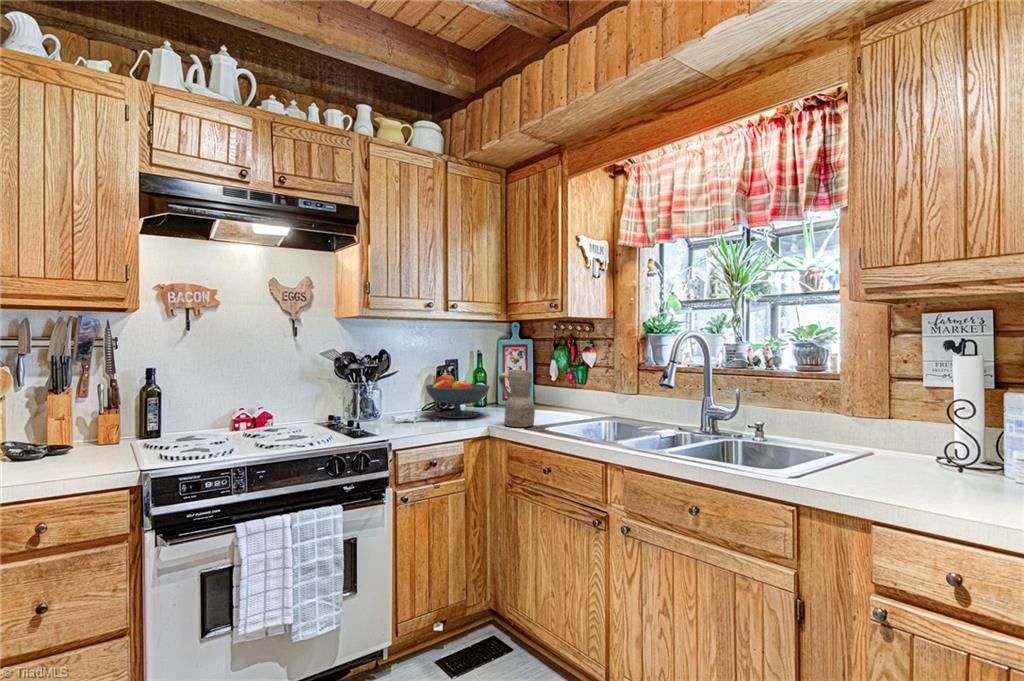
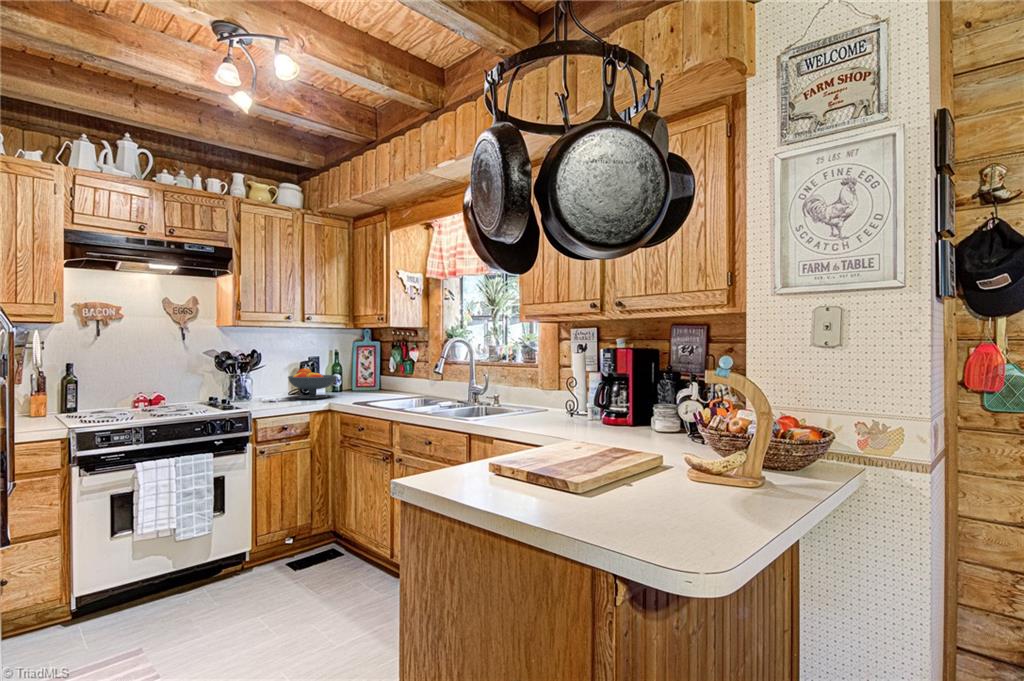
ceramic pitcher: present [499,370,535,427] -> none [338,363,363,402]

